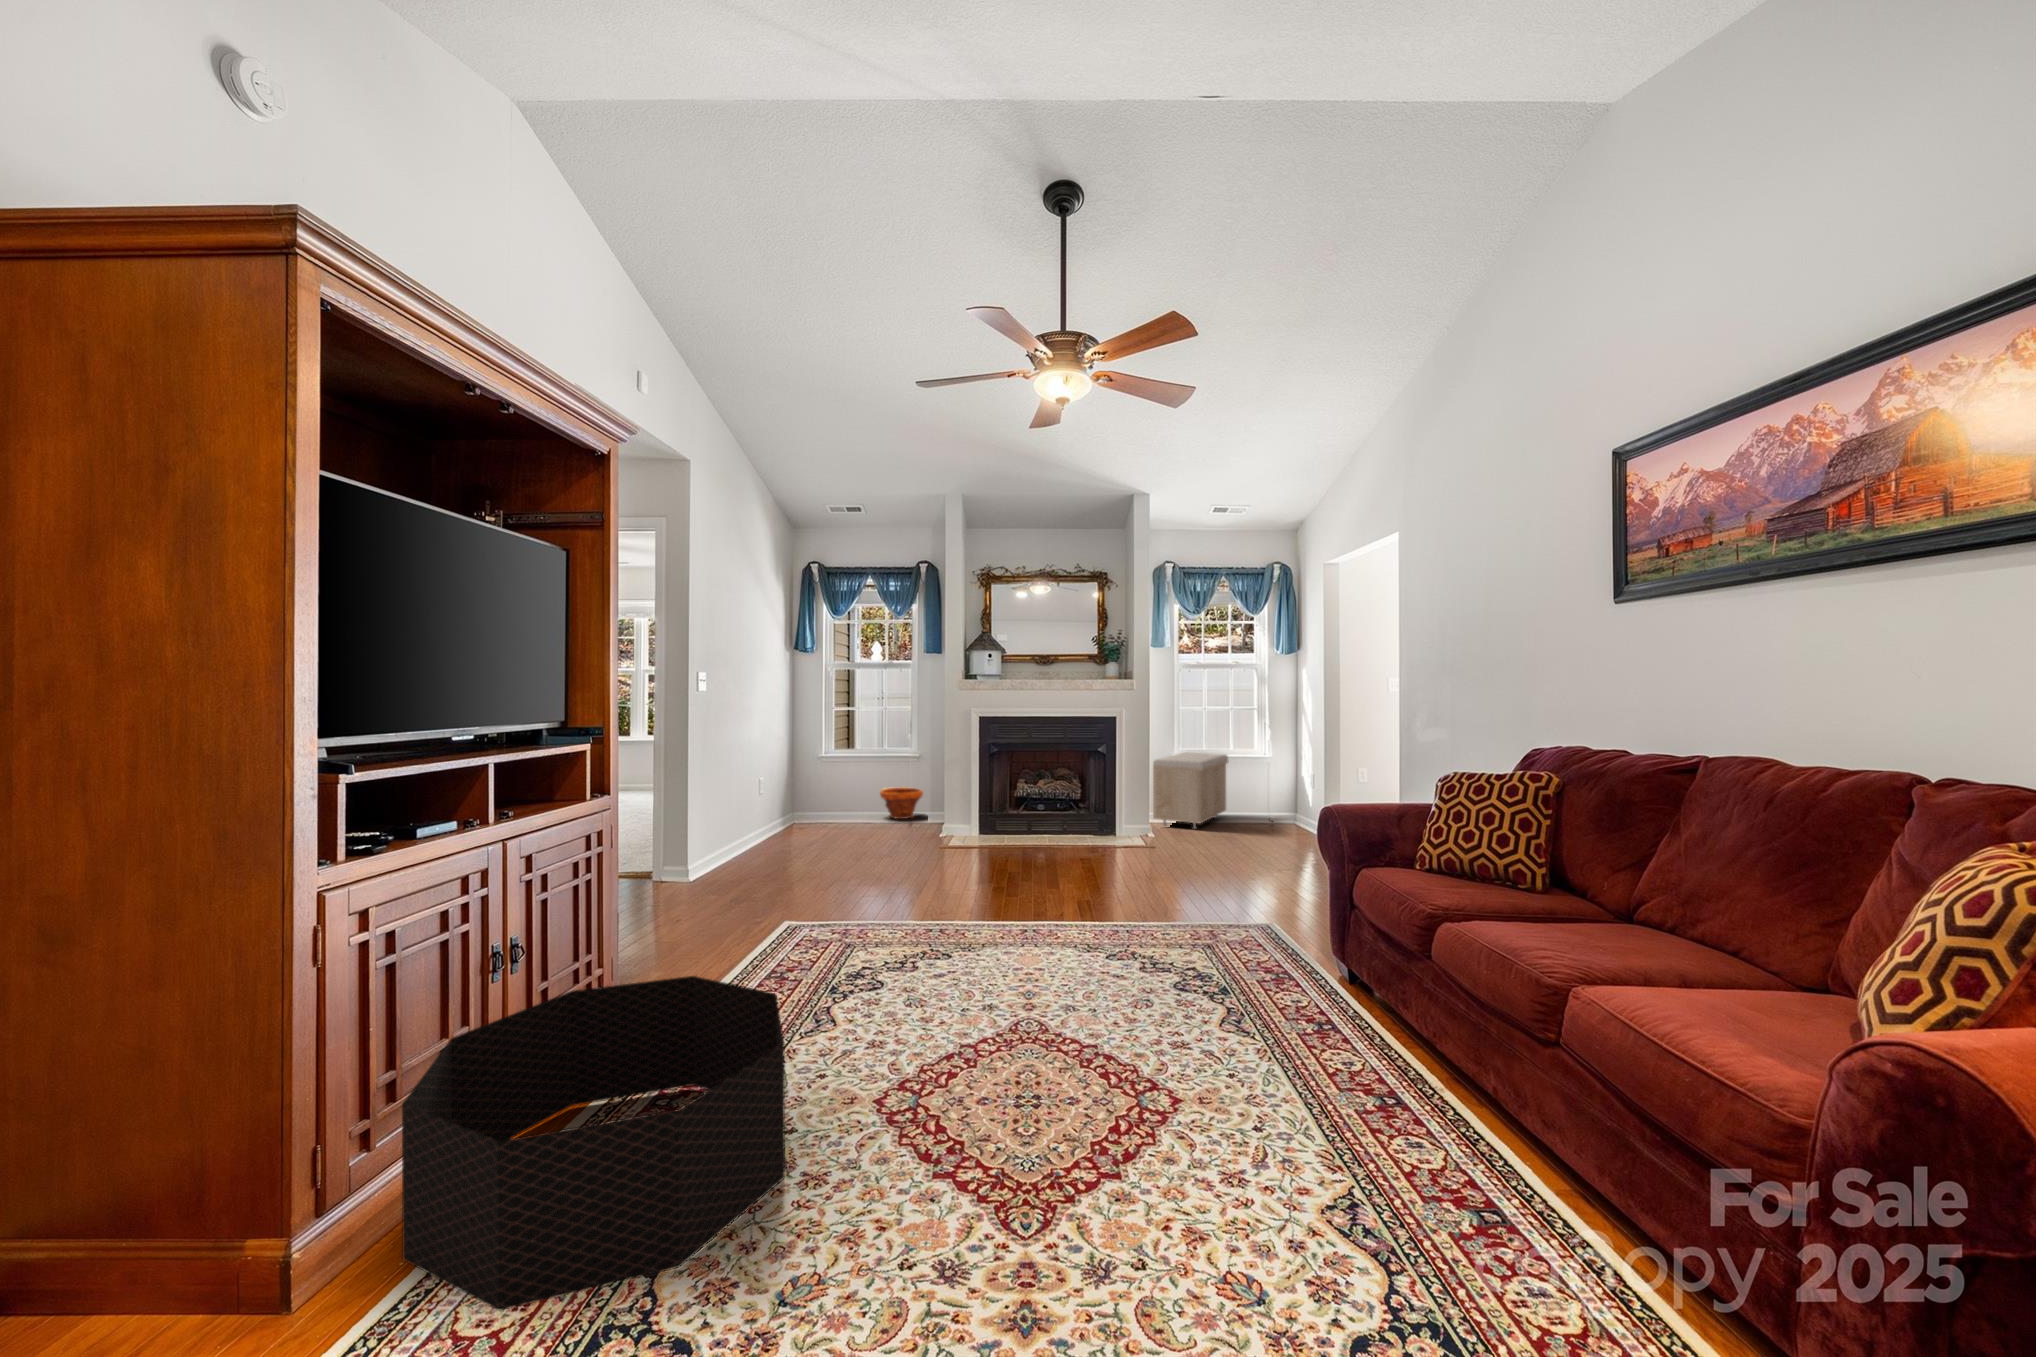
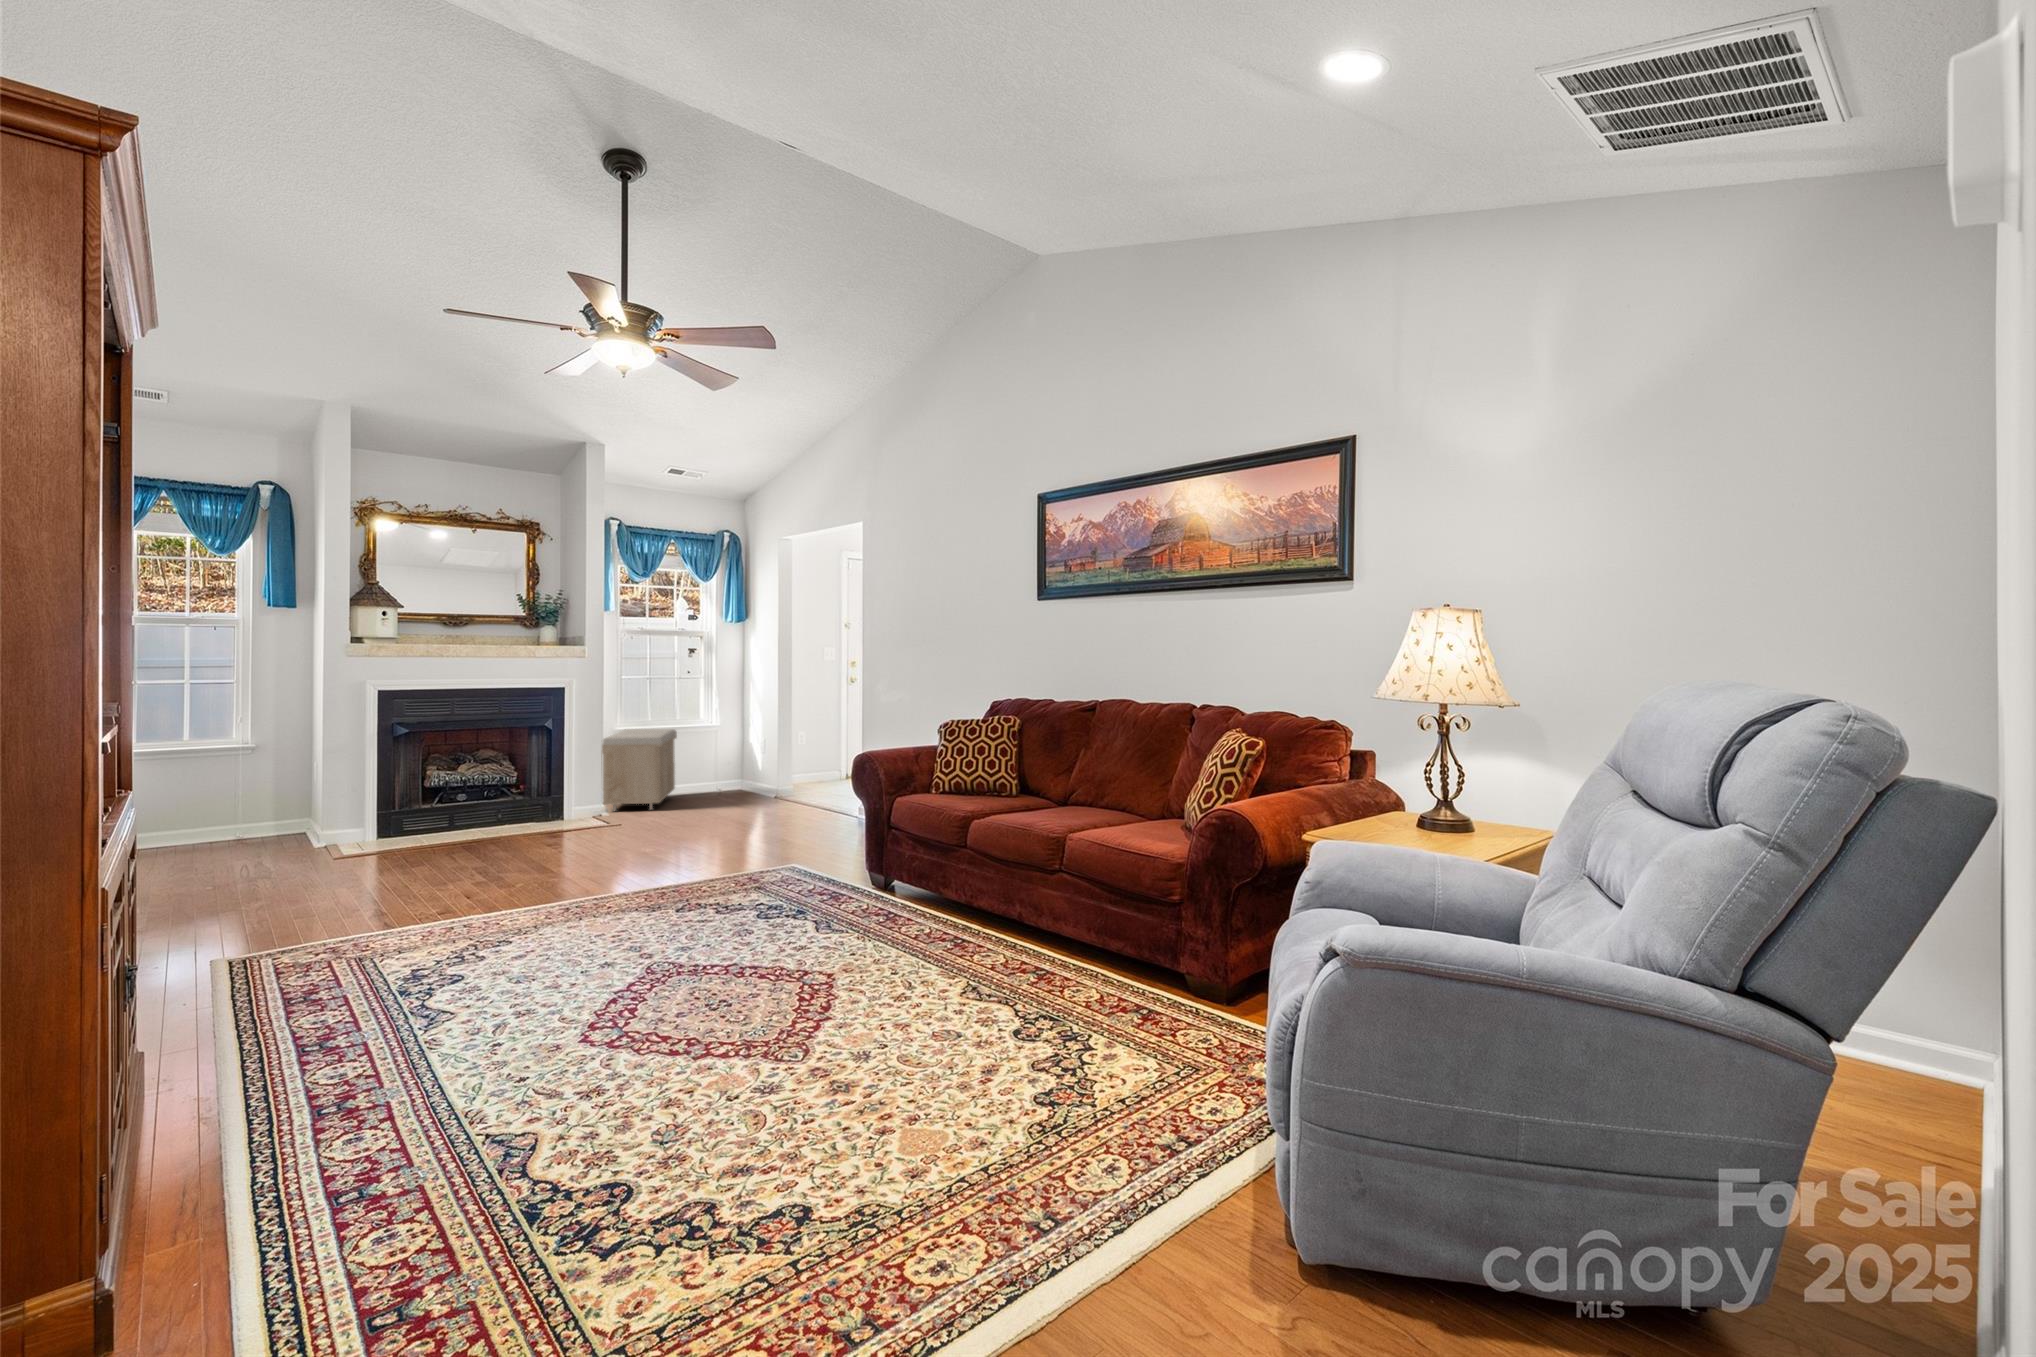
planter: present [880,787,923,819] -> none [181,800,260,845]
basket: present [402,976,785,1311] -> none [147,959,567,1257]

